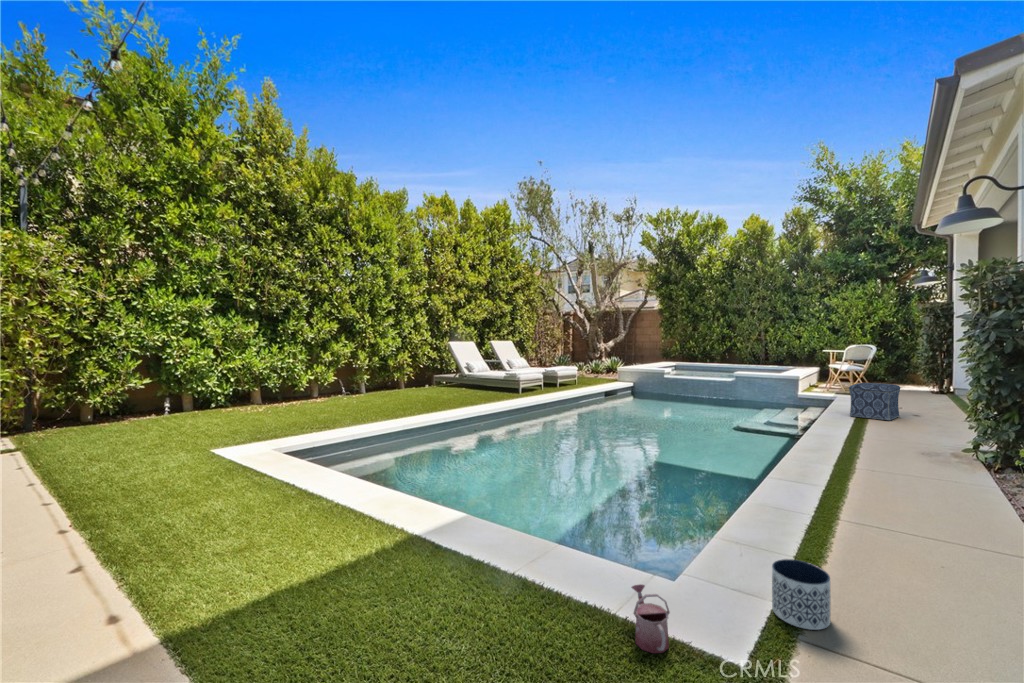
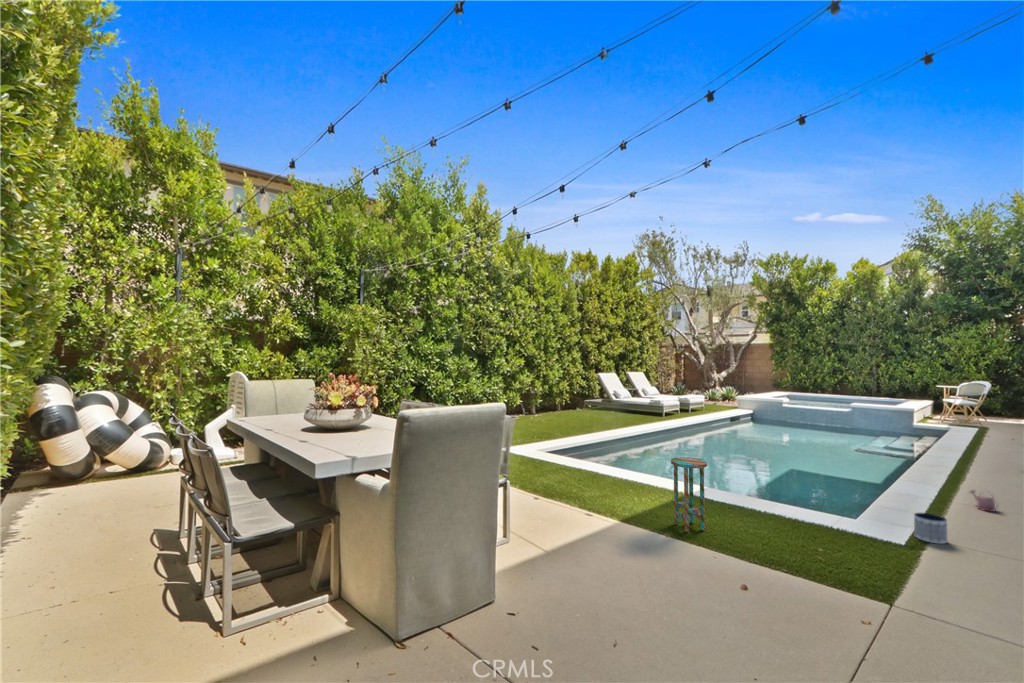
ottoman: present [849,383,900,421] -> none [962,418,1009,449]
side table: none [284,469,366,644] -> present [671,457,707,532]
watering can: present [631,584,670,653] -> present [971,490,999,512]

